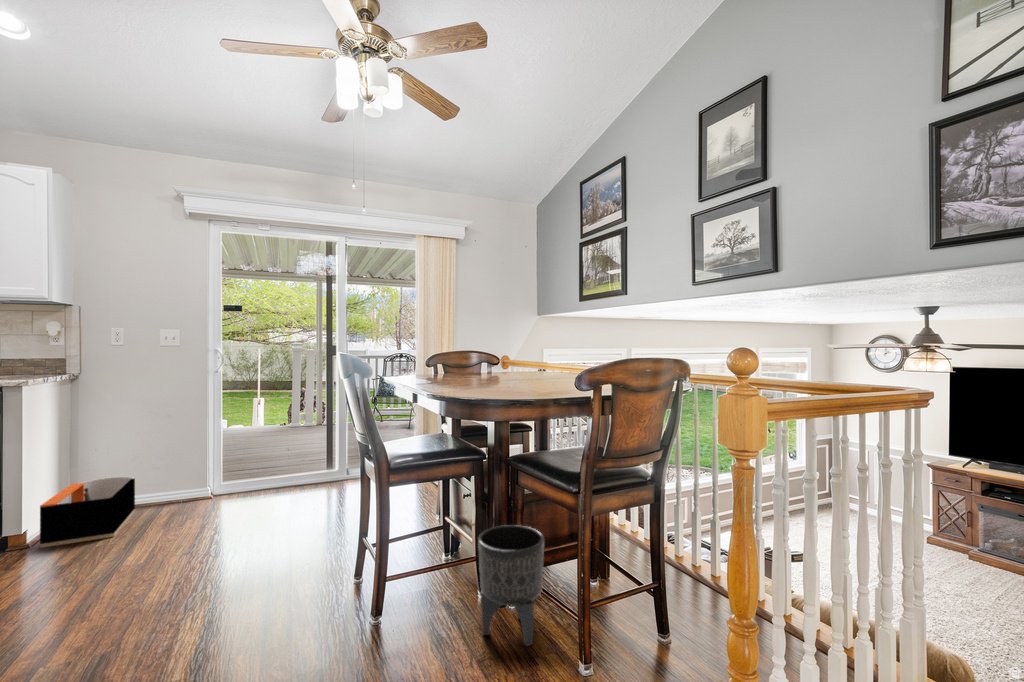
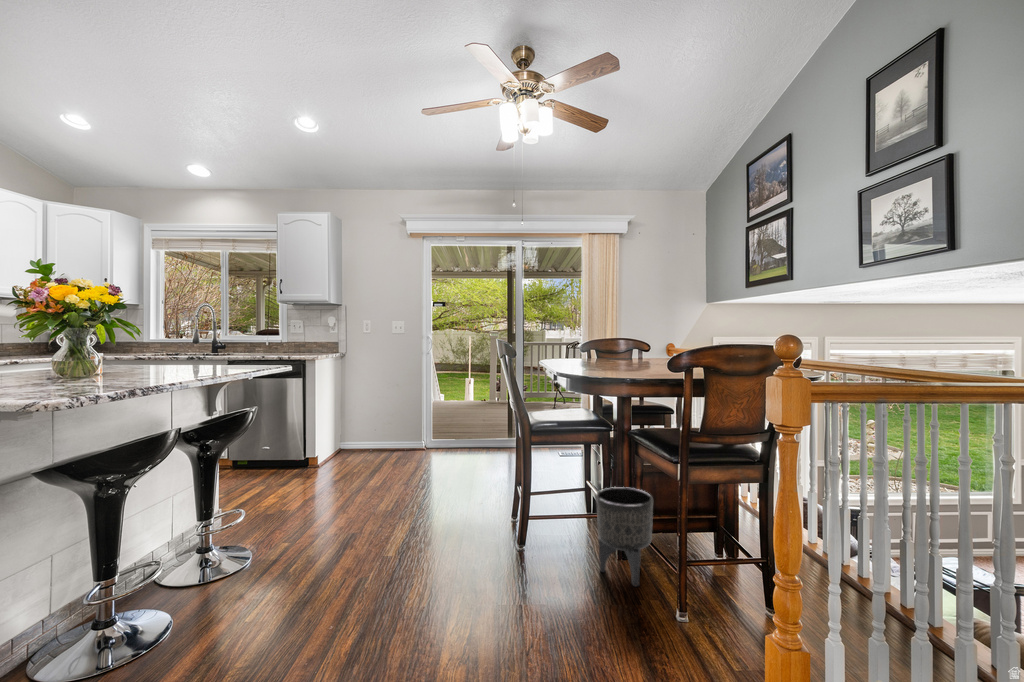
storage bin: present [40,477,135,548] -> none [326,428,378,468]

